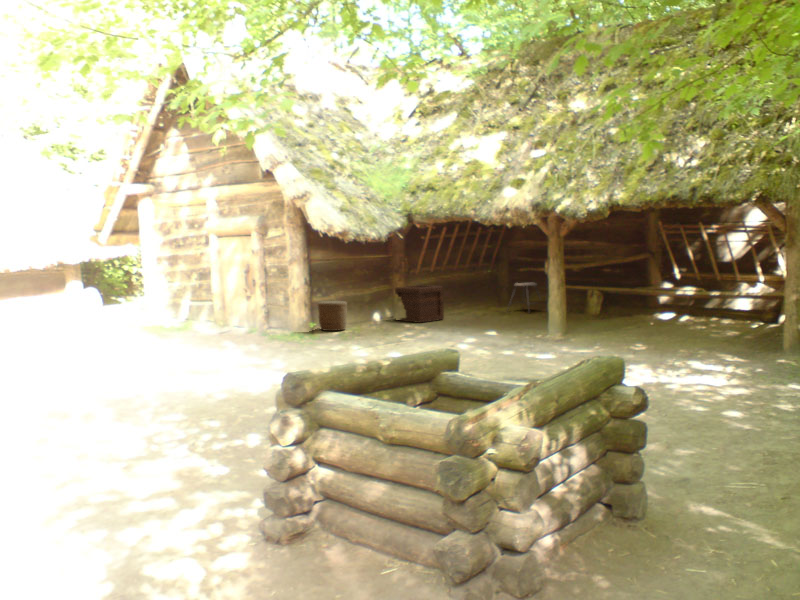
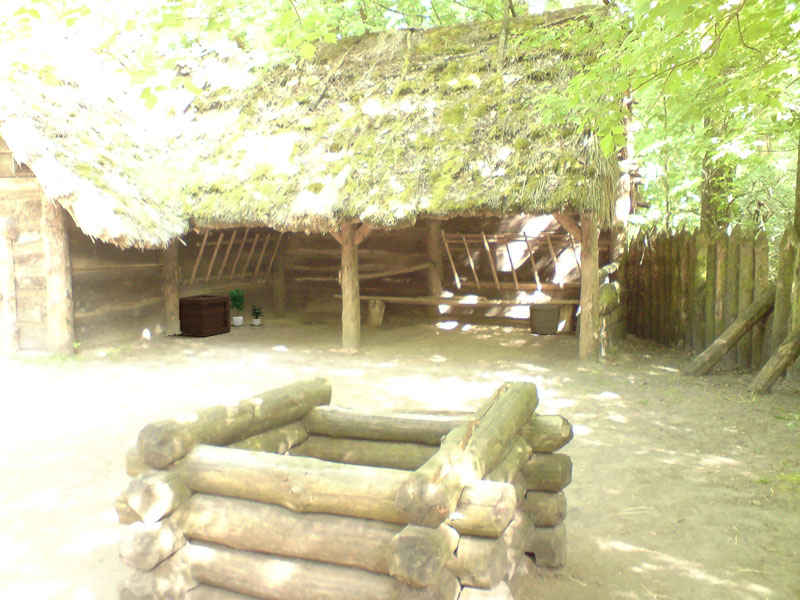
potted plant: none [443,278,477,316] -> present [229,288,264,326]
stool: present [509,283,541,310] -> none [295,289,334,321]
woven basket: present [318,301,347,331] -> present [529,304,558,334]

